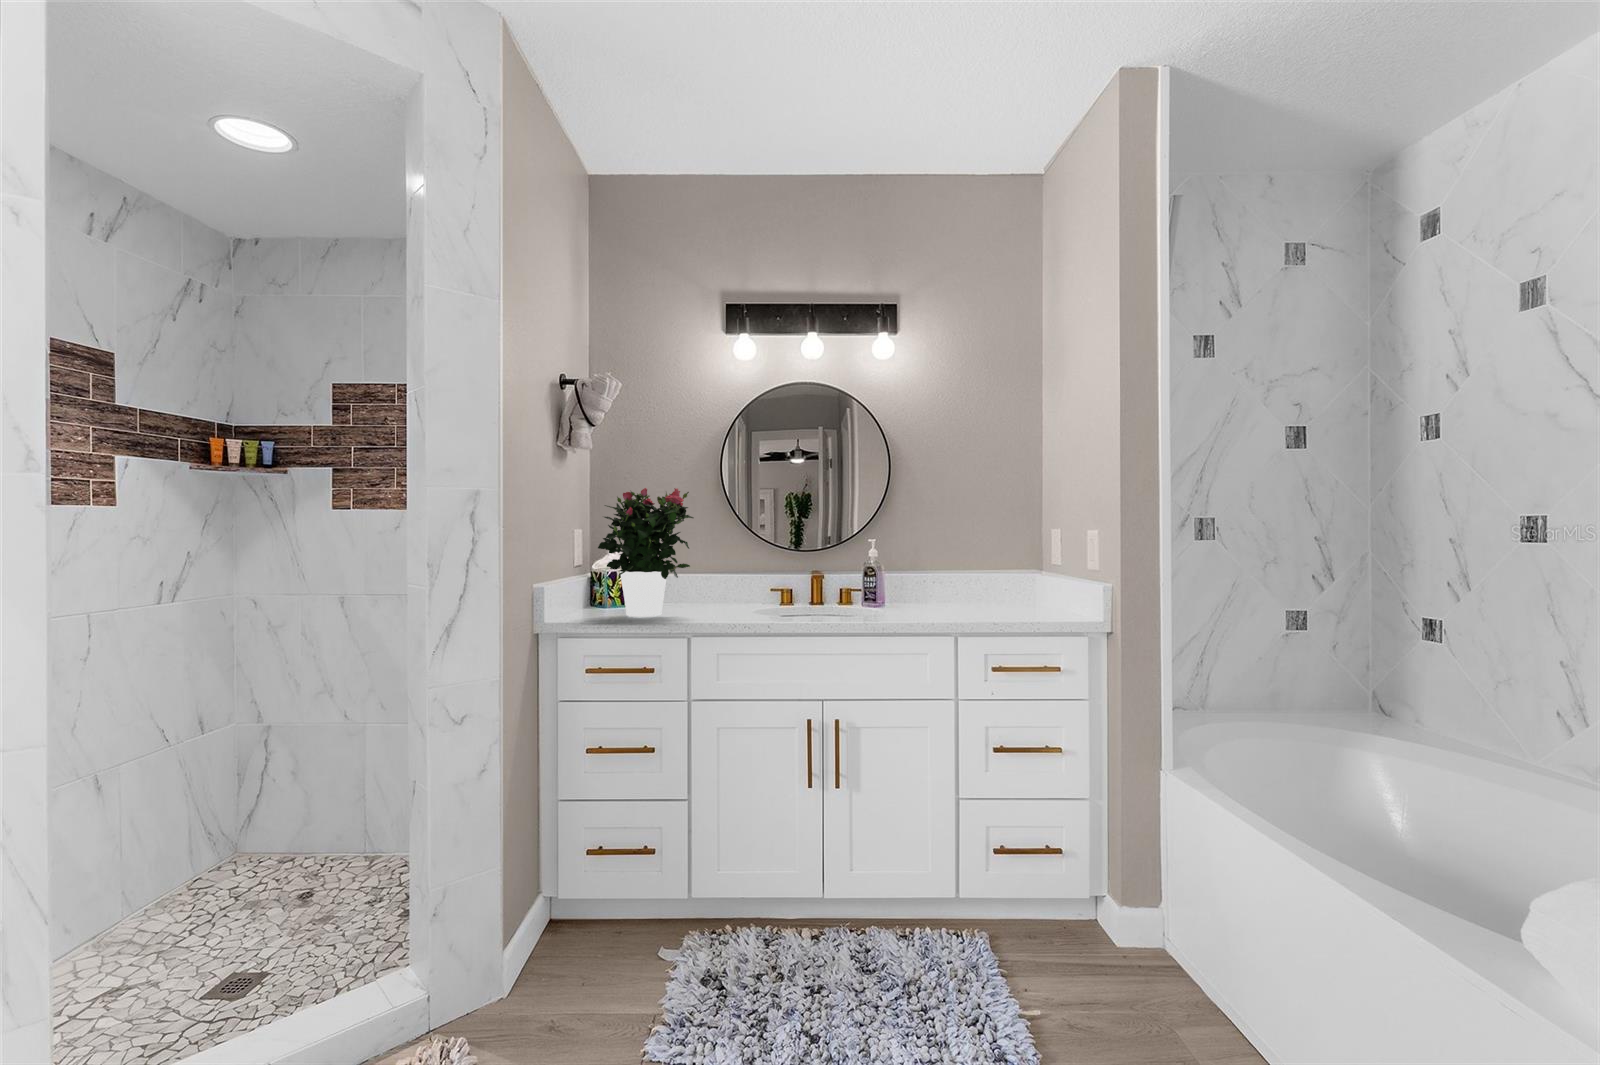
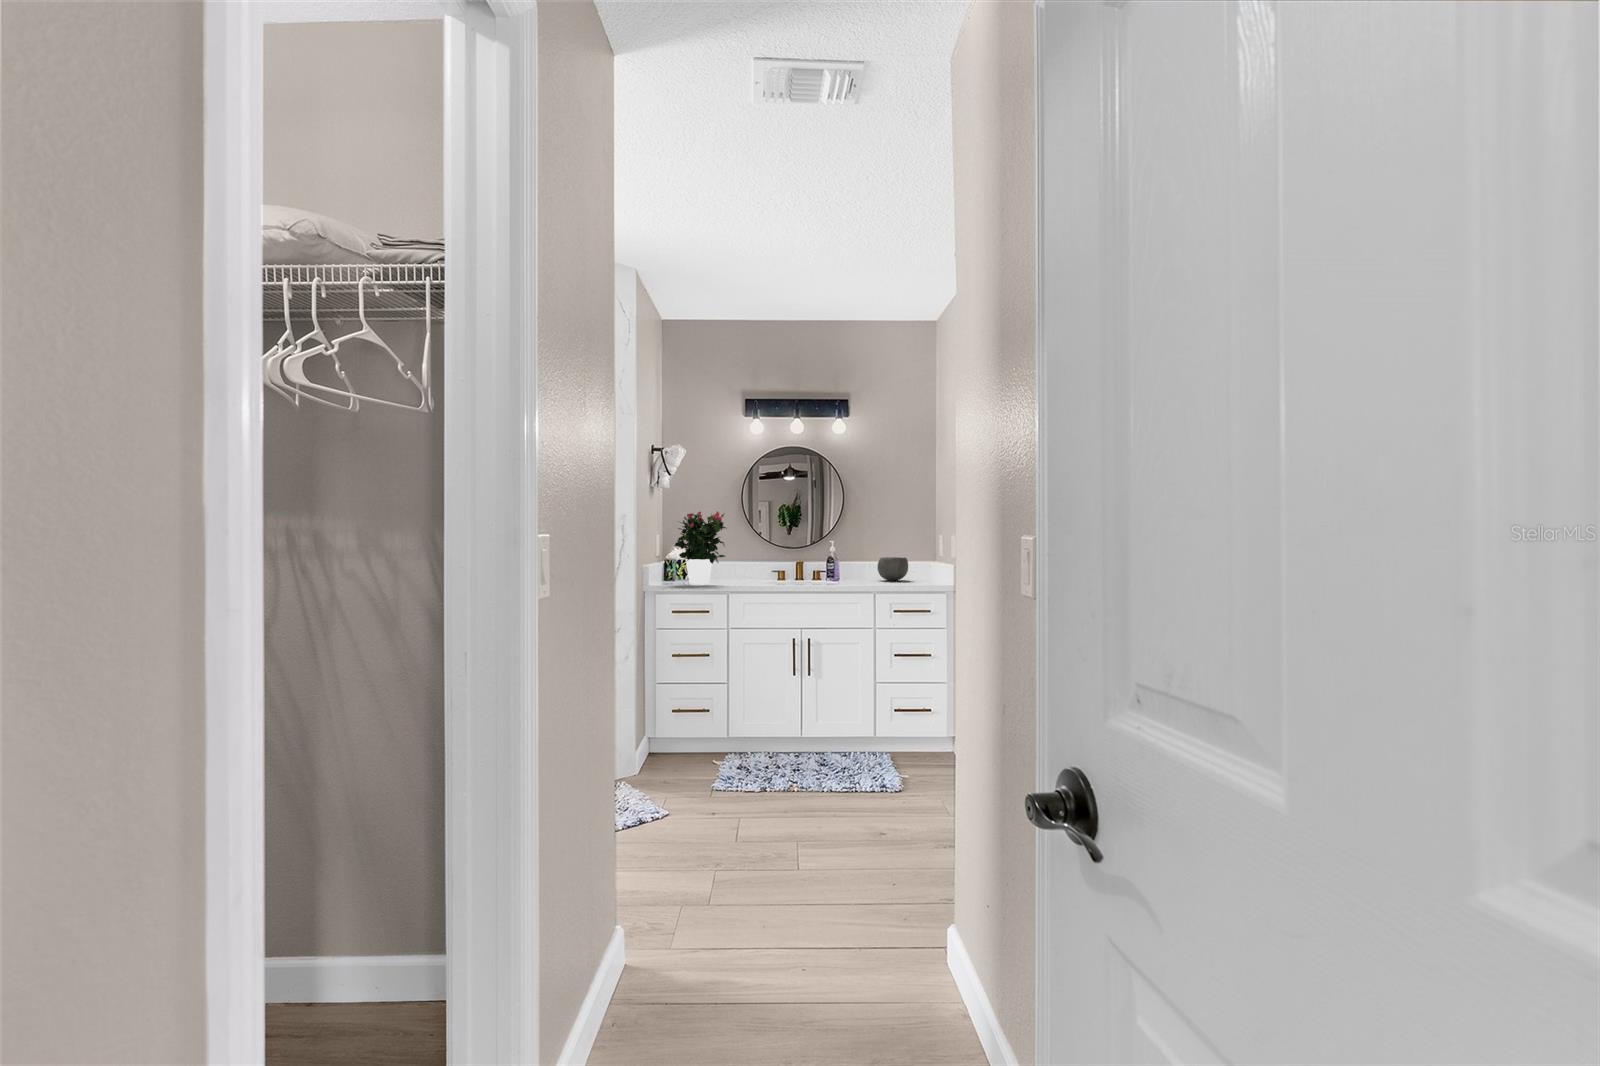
ceramic bowl: none [947,567,998,605] -> present [877,557,908,581]

